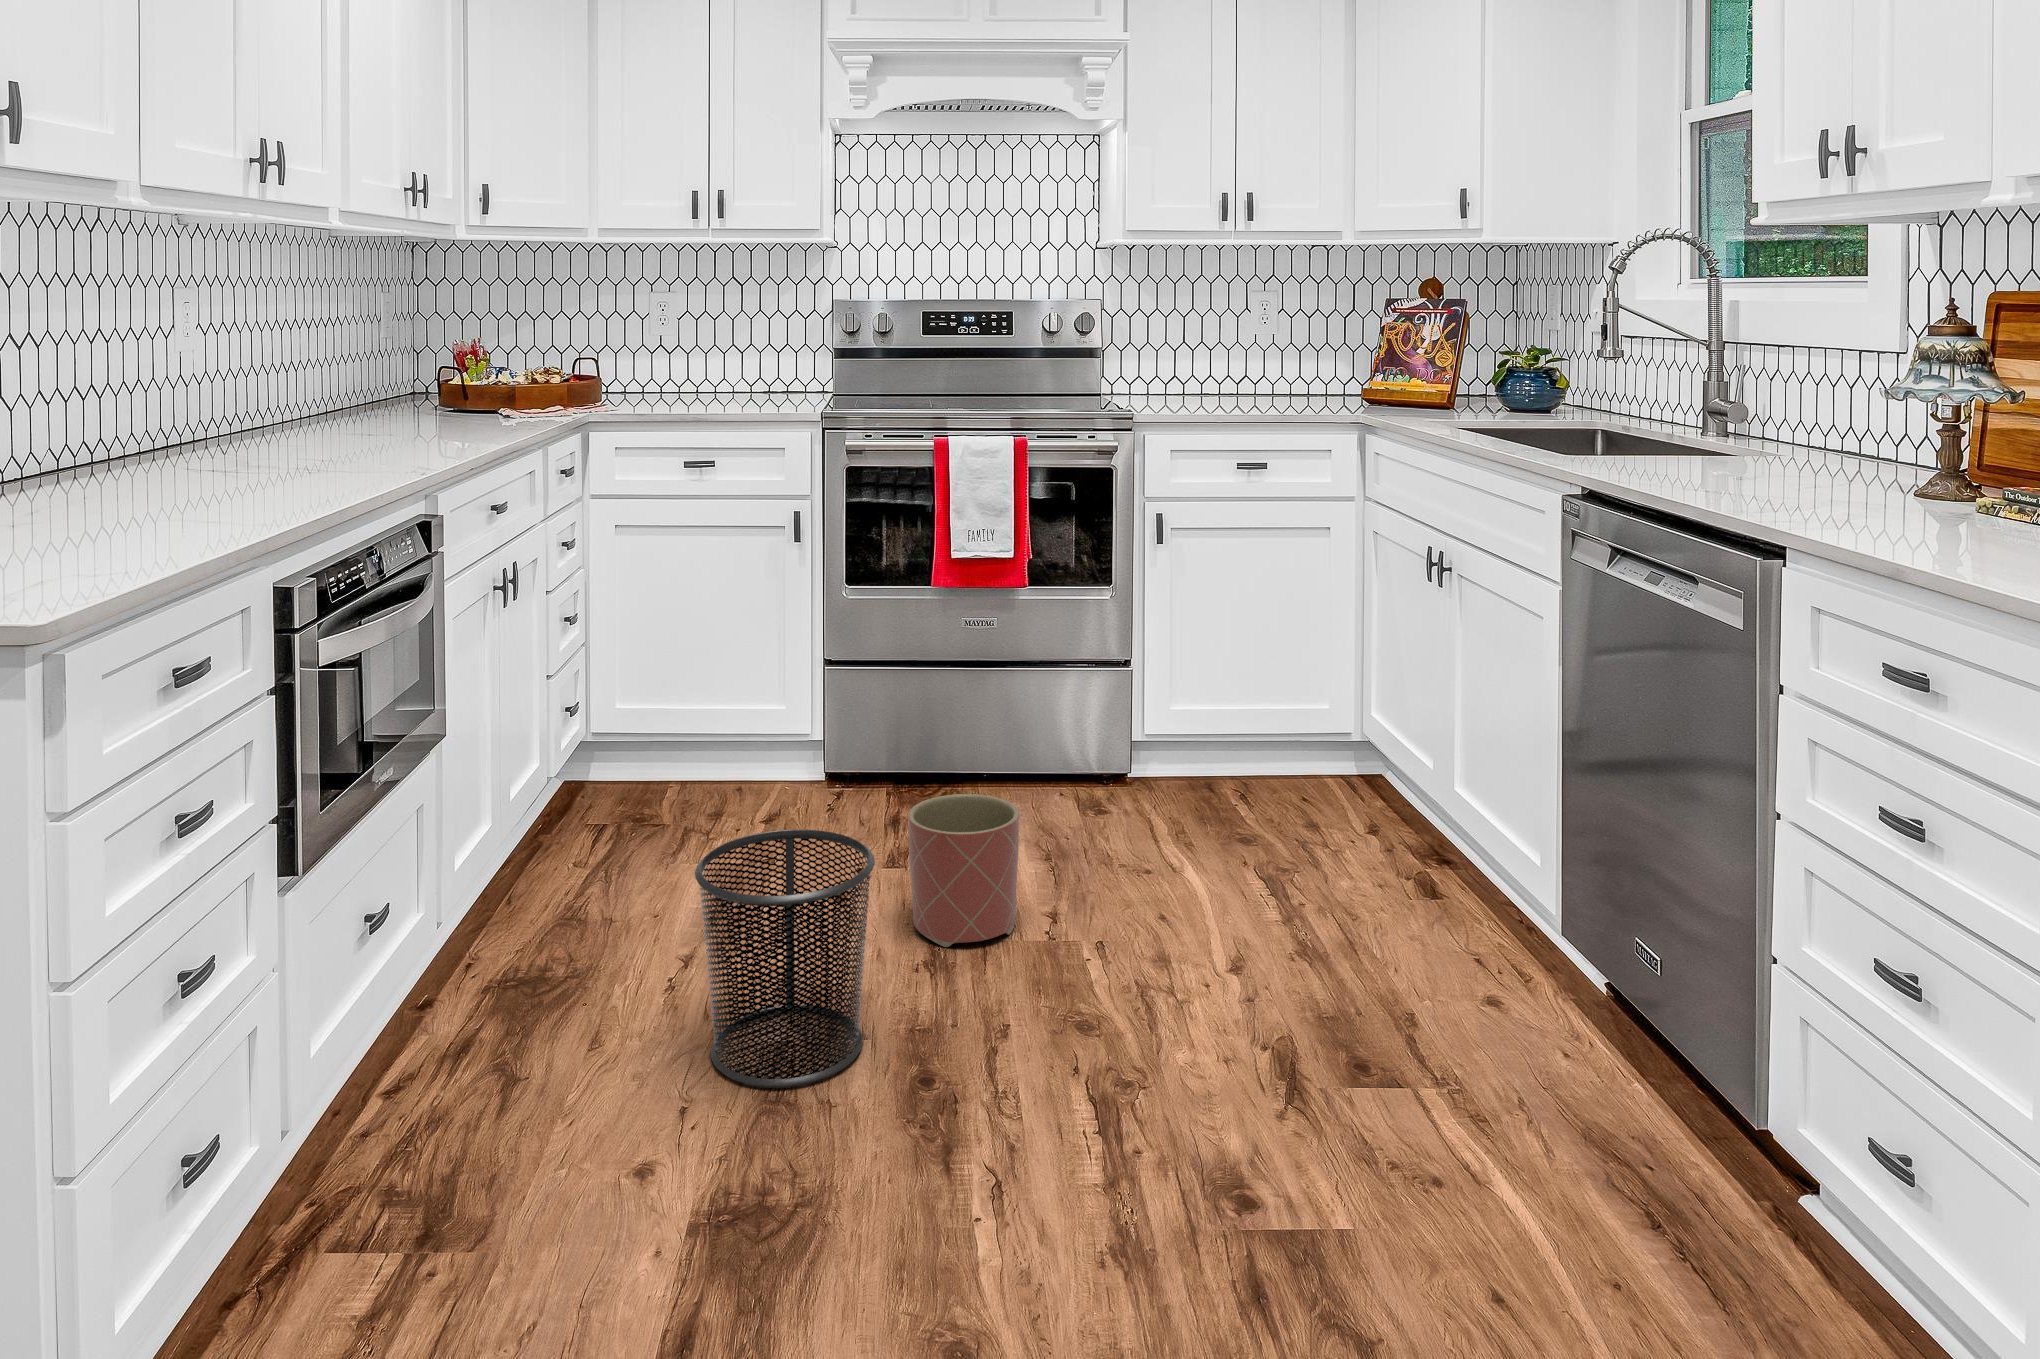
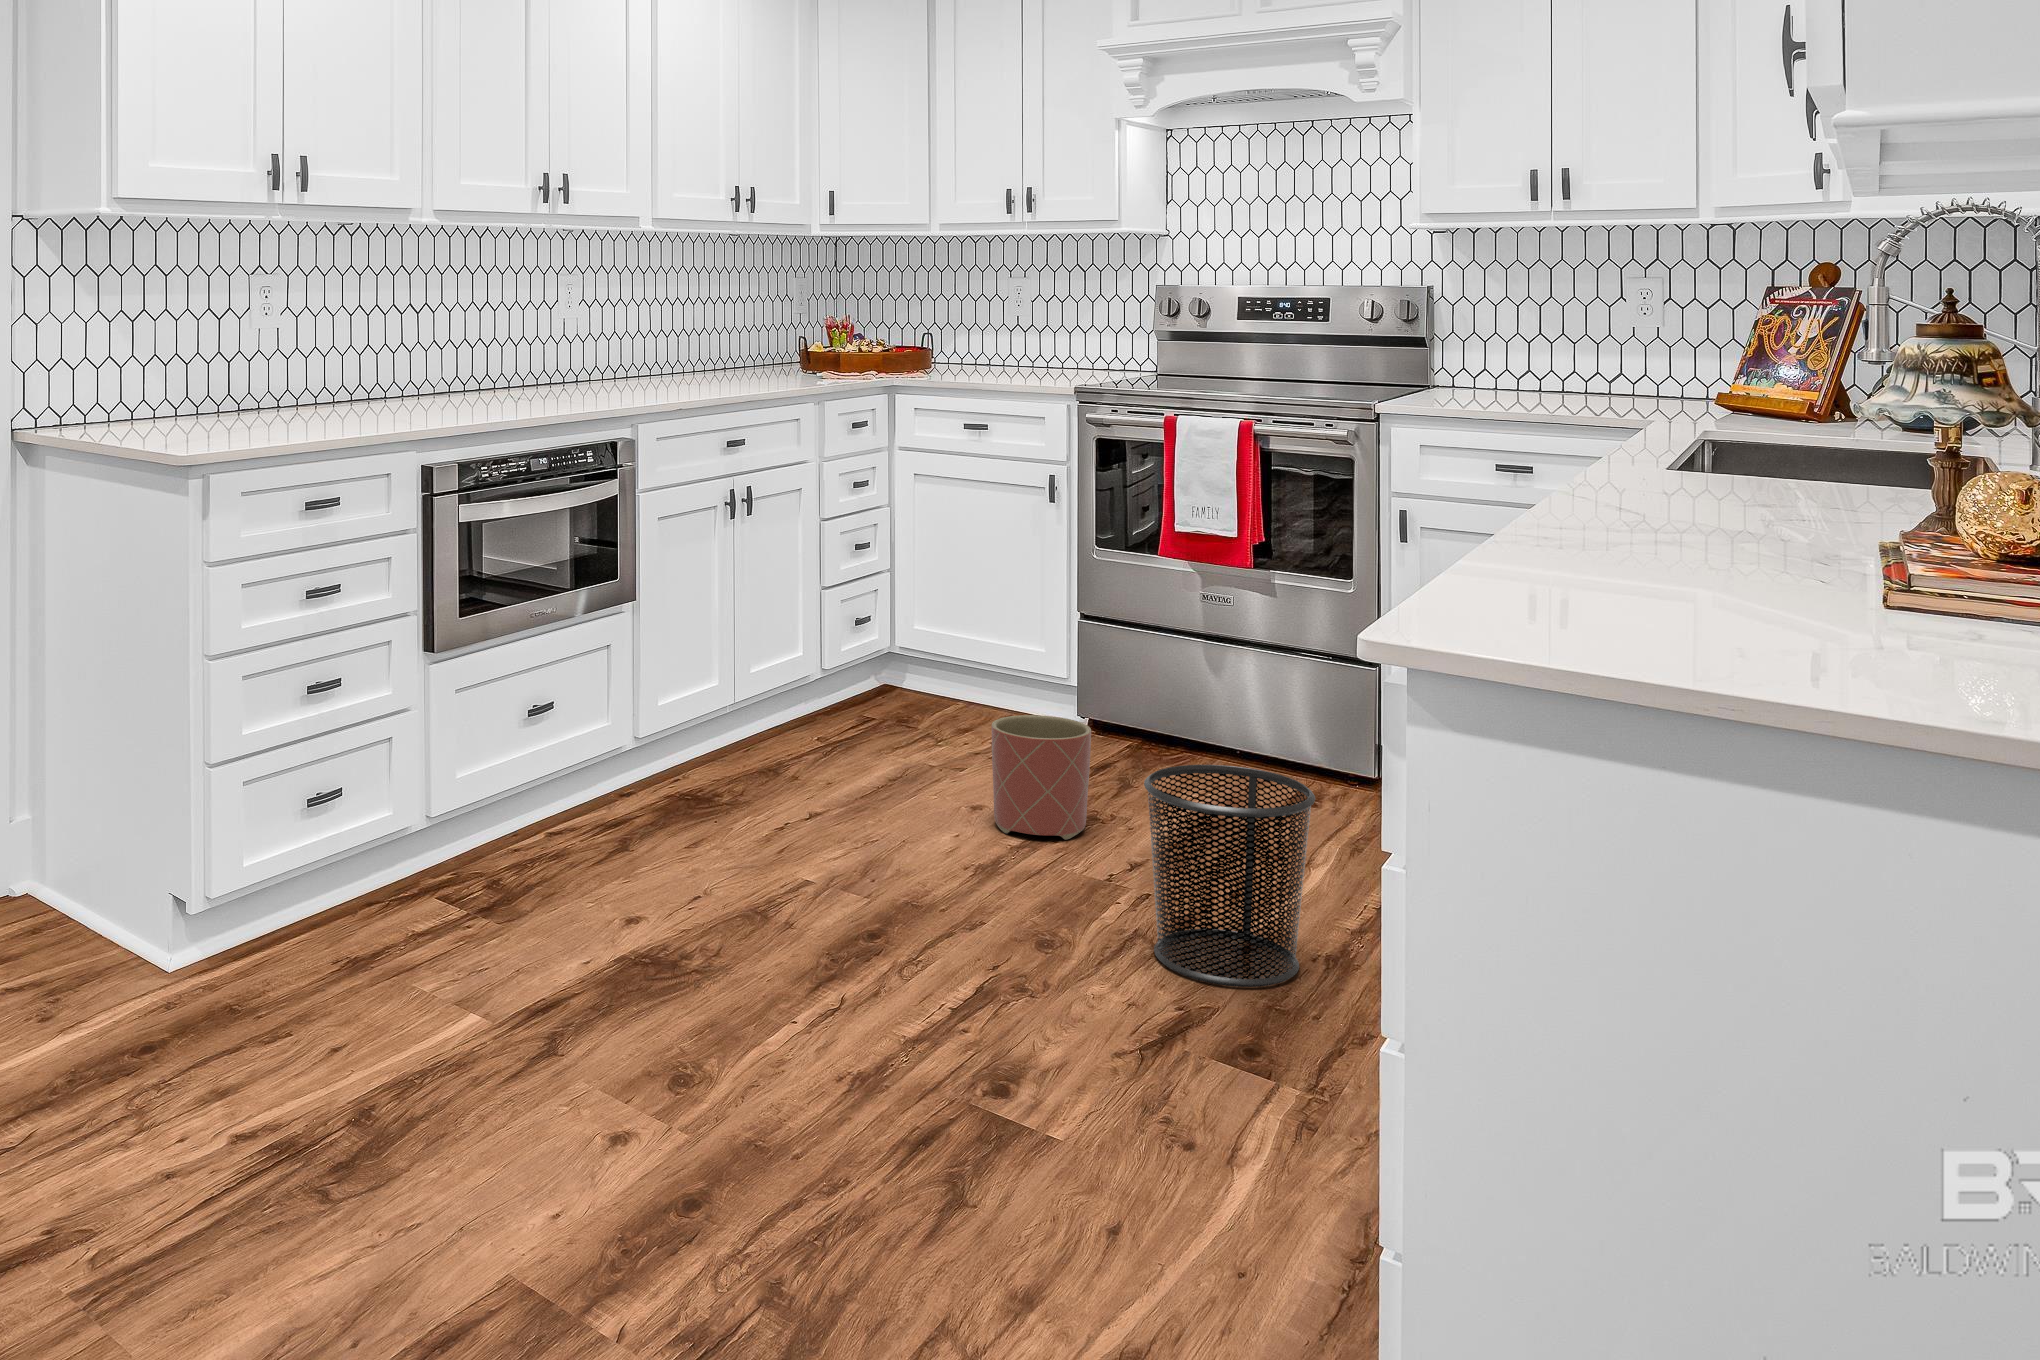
waste bin: present [695,829,875,1088] -> present [1144,765,1315,987]

